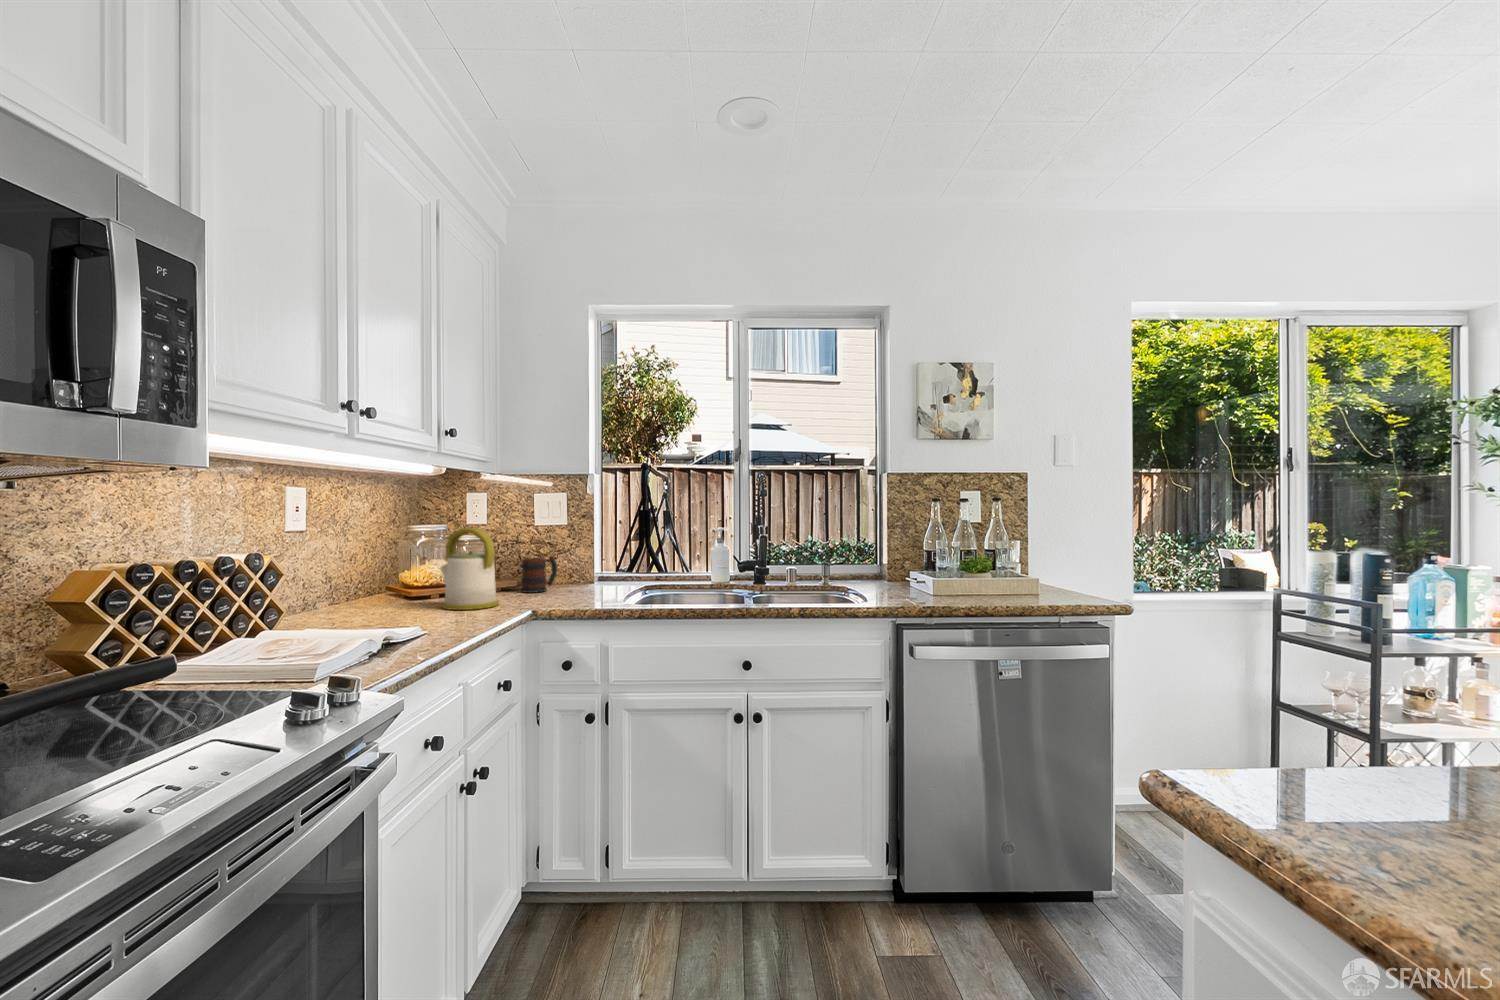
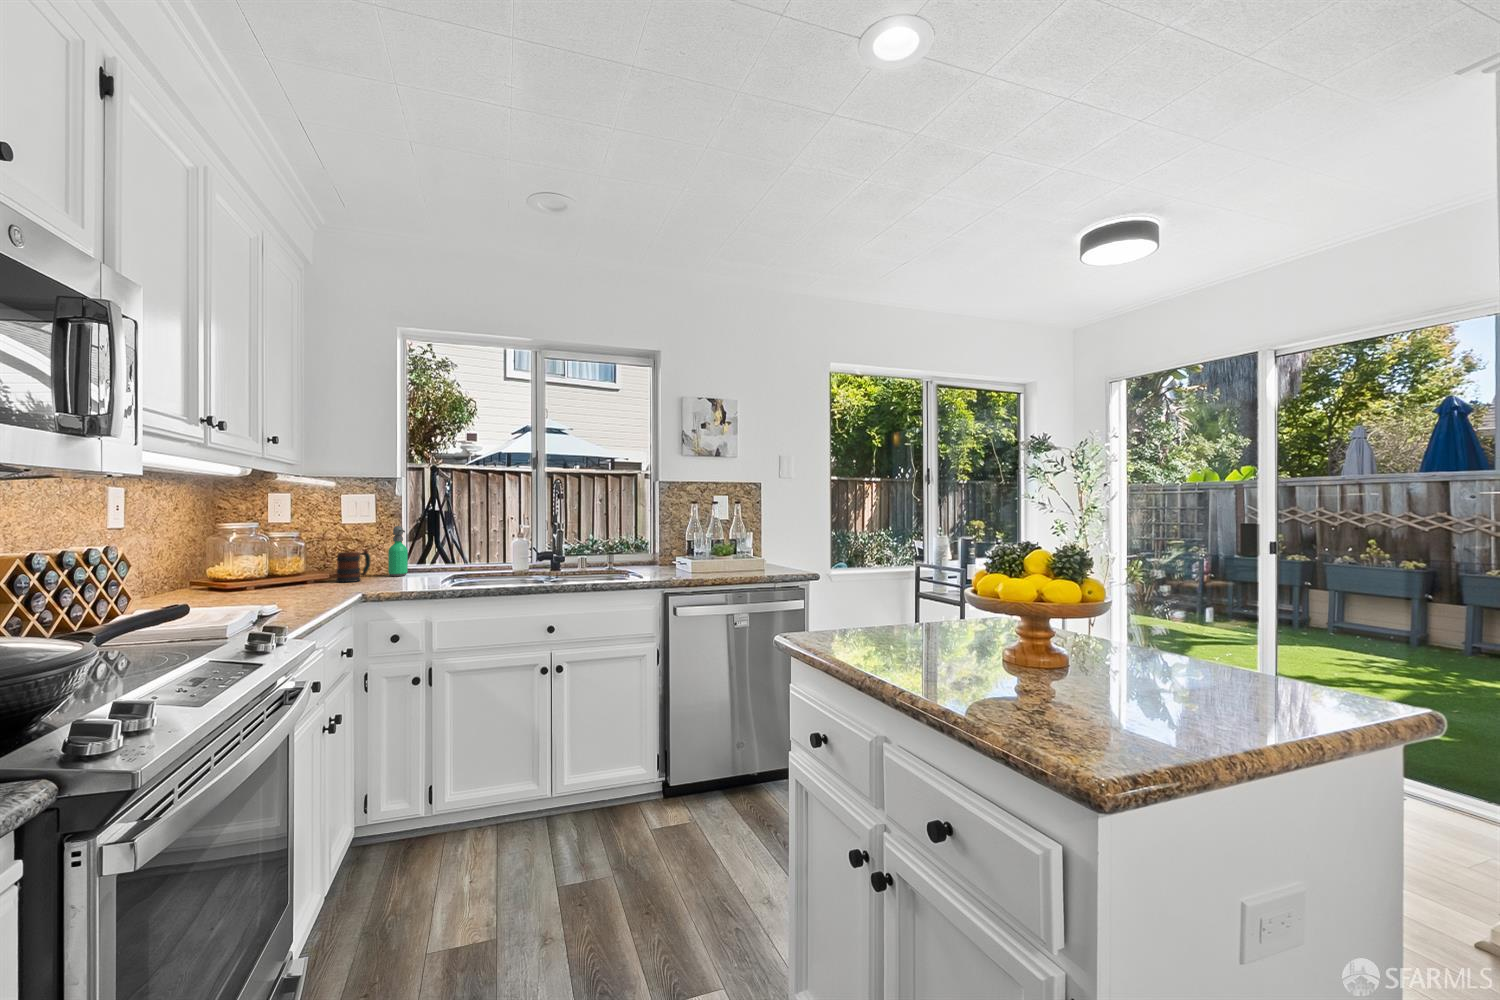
kettle: present [440,527,499,610] -> none [266,524,327,595]
soap dispenser: none [579,529,599,586] -> present [388,526,408,576]

